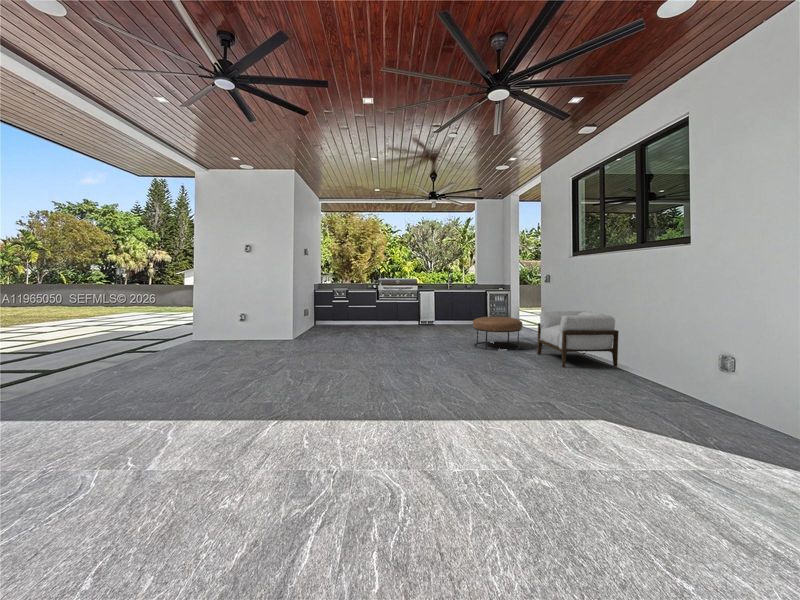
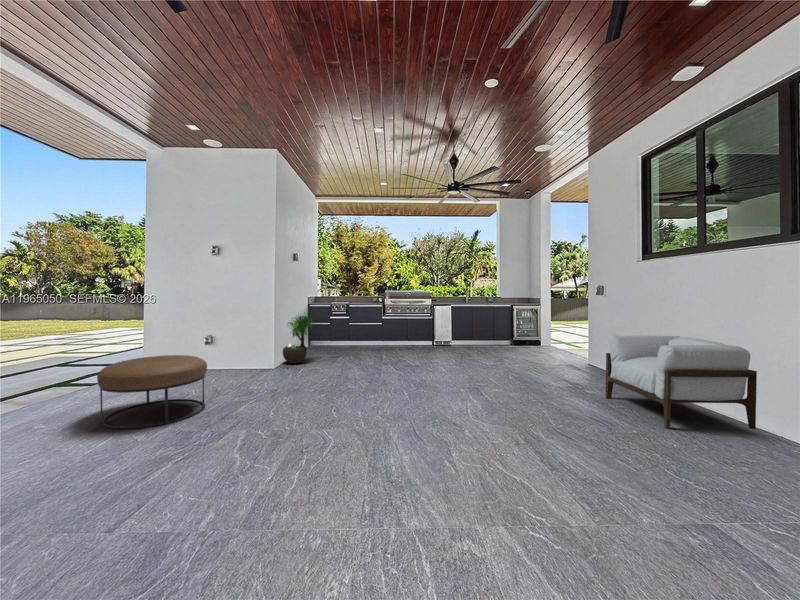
potted tree: none [299,295,324,337] -> present [283,316,313,364]
ottoman: present [473,317,522,350] -> present [97,355,207,429]

